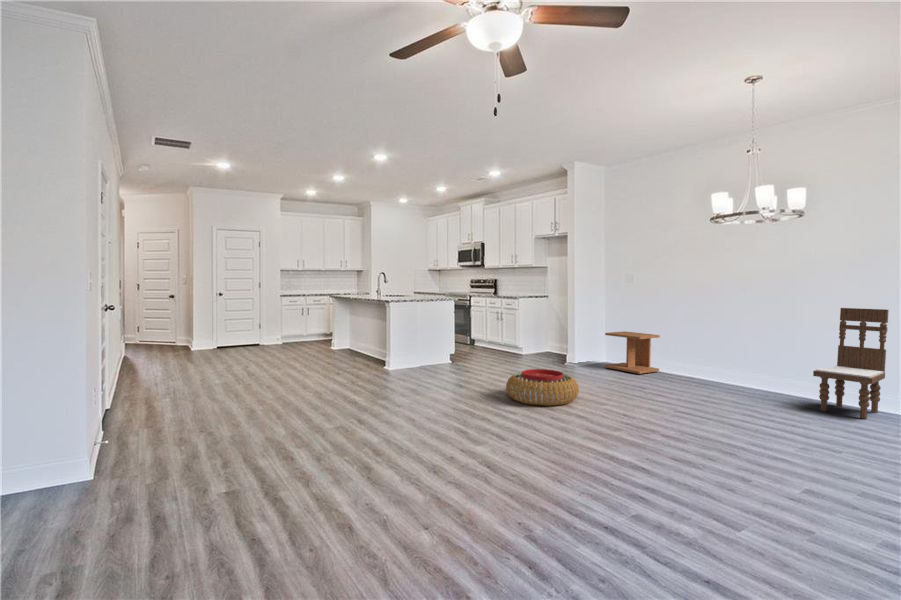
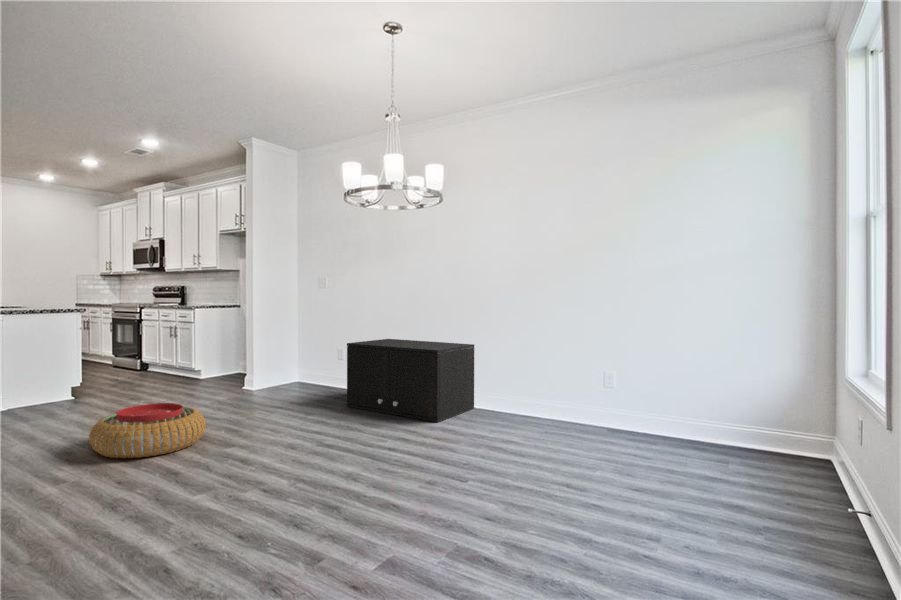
dining chair: present [813,308,889,419] -> none [472,313,537,429]
storage cabinet: none [671,328,806,405] -> present [347,339,474,422]
side table: present [605,331,660,374] -> none [289,345,349,395]

